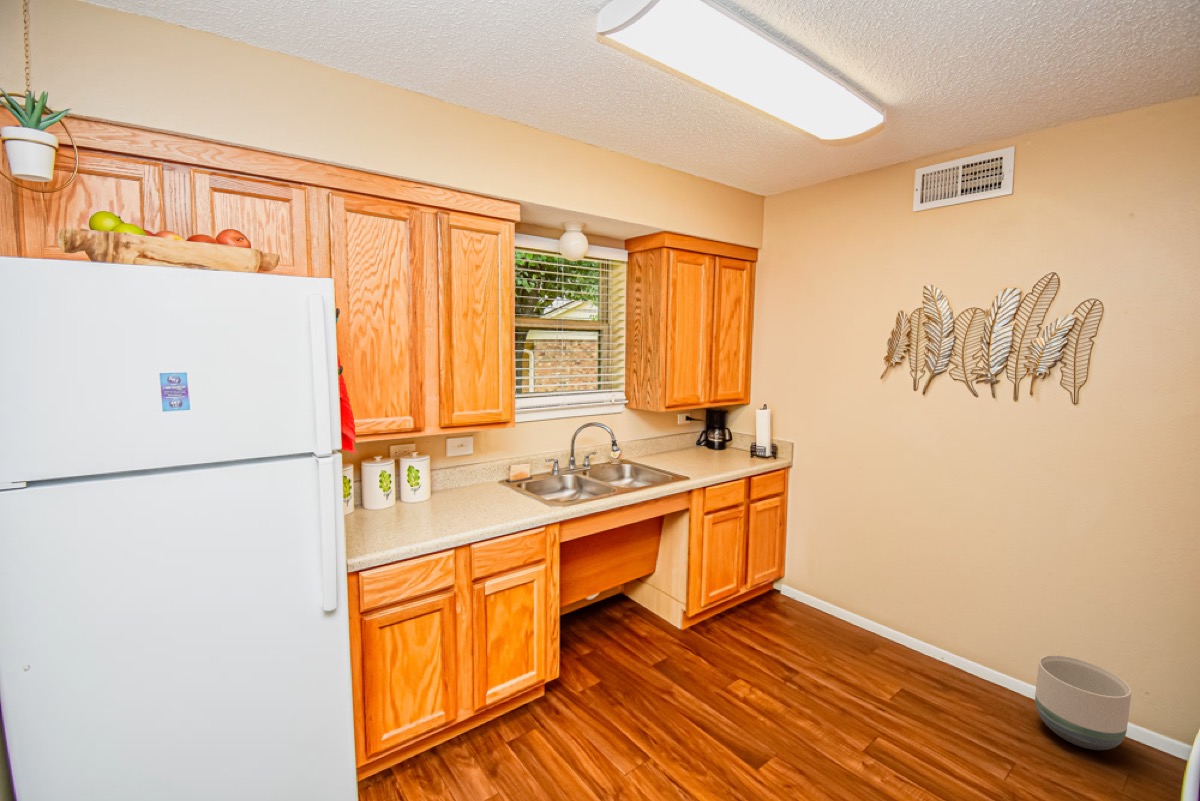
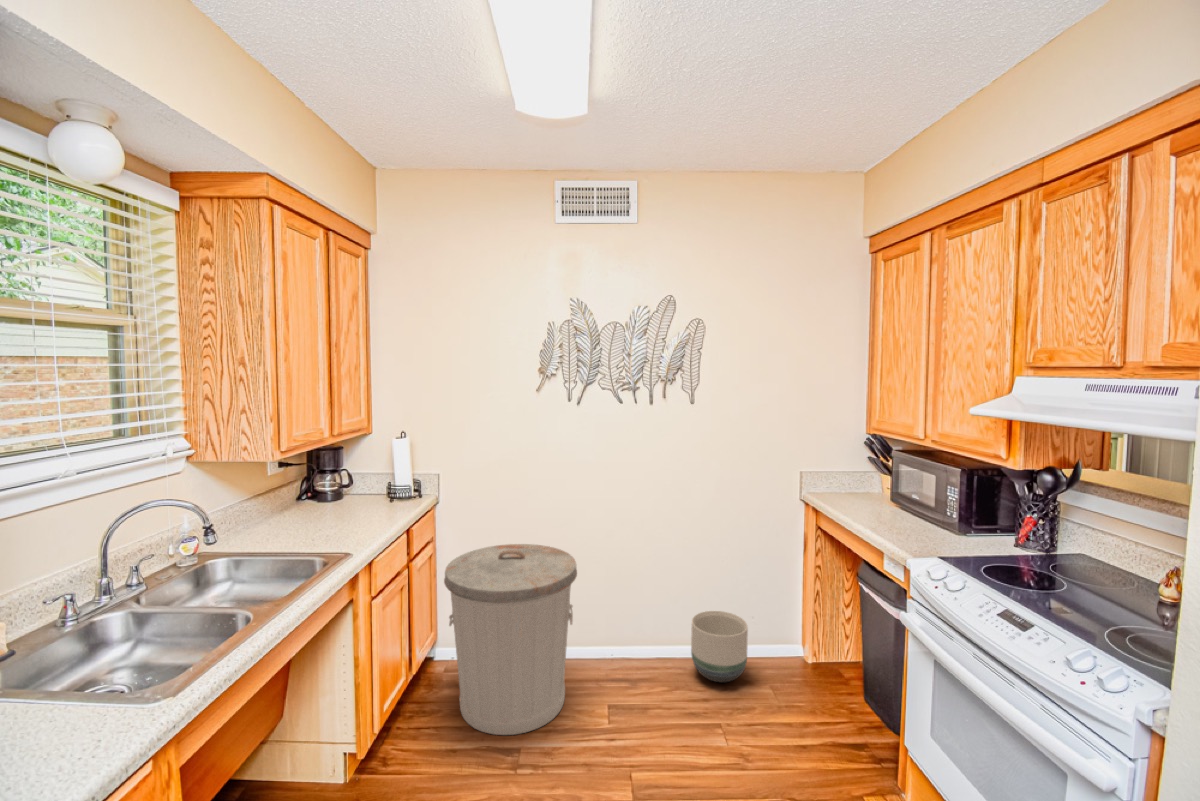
trash can: none [766,510,890,670] -> present [444,544,577,735]

